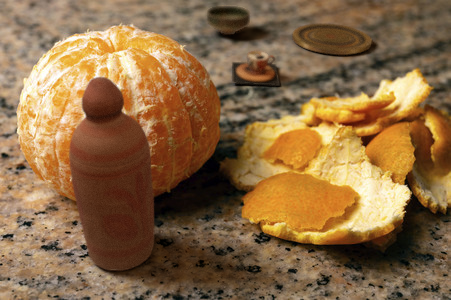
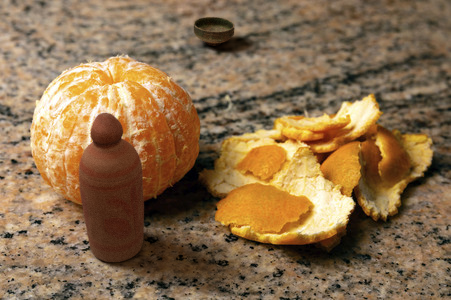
plate: present [292,24,372,55] -> none [273,36,347,69]
teacup: present [232,51,280,86] -> none [215,67,258,100]

